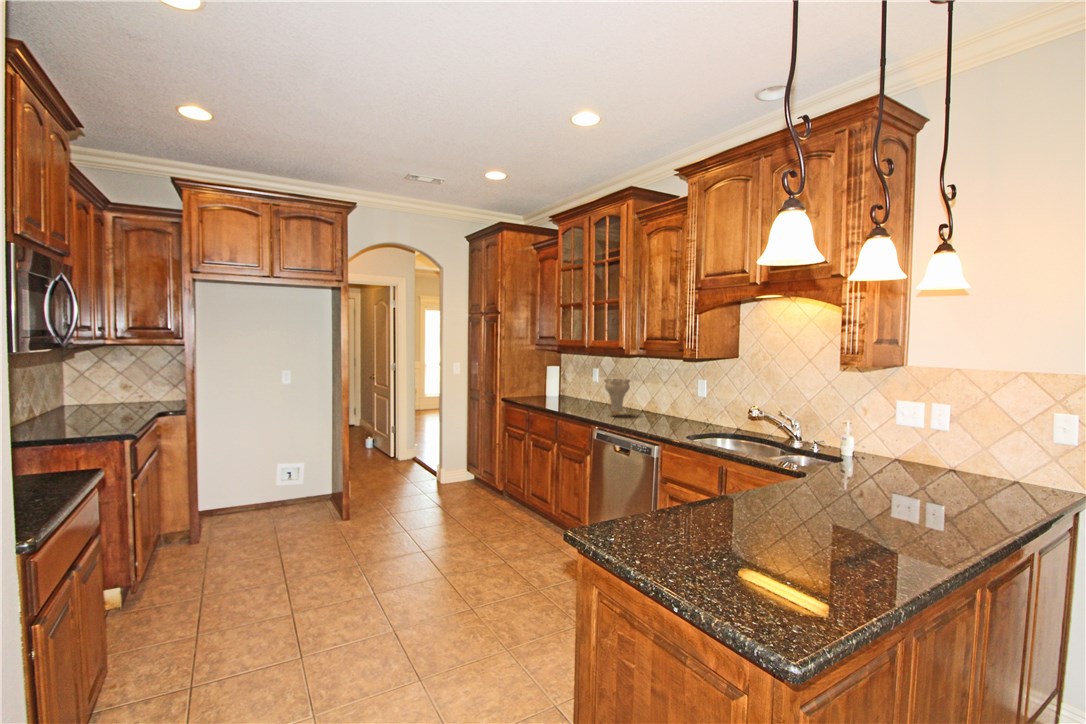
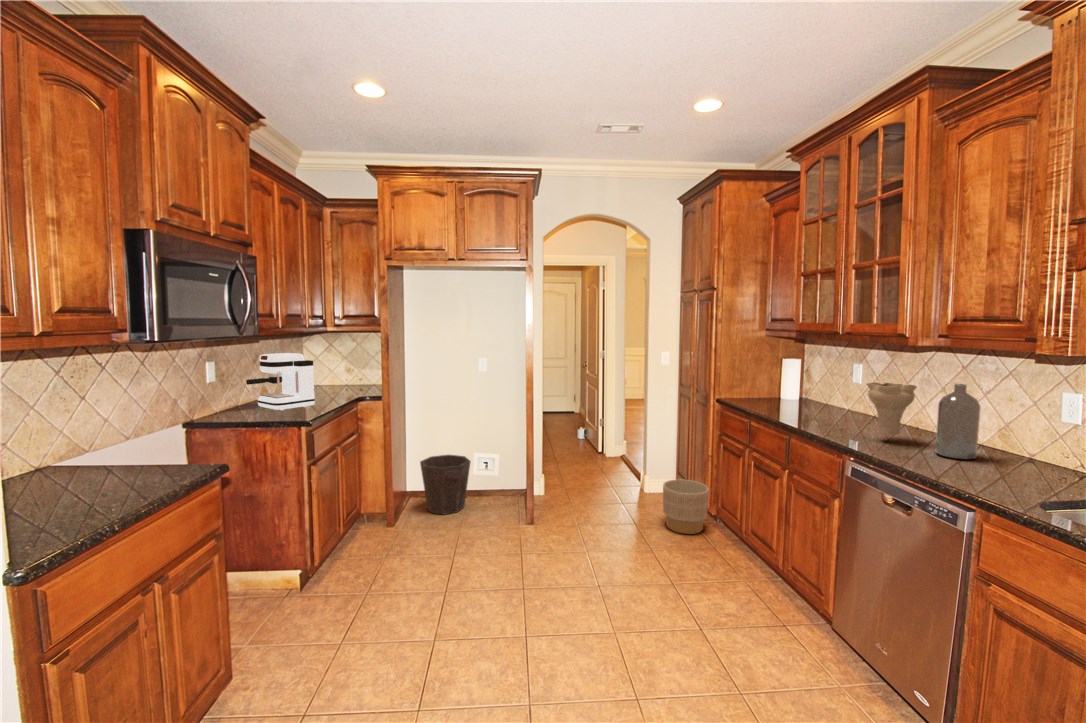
coffee maker: none [29,367,115,429] -> present [246,353,315,411]
bottle: none [641,377,661,422] -> present [935,384,980,459]
planter: none [463,466,499,509] -> present [663,479,709,534]
waste bin: none [220,469,278,528] -> present [420,455,470,515]

